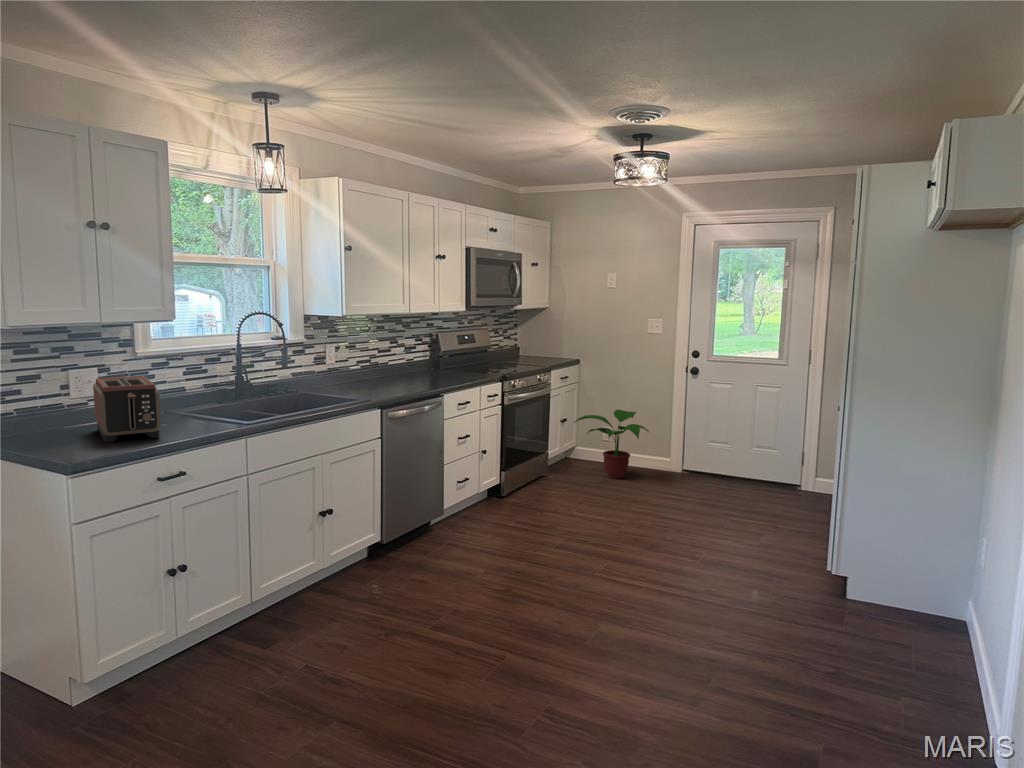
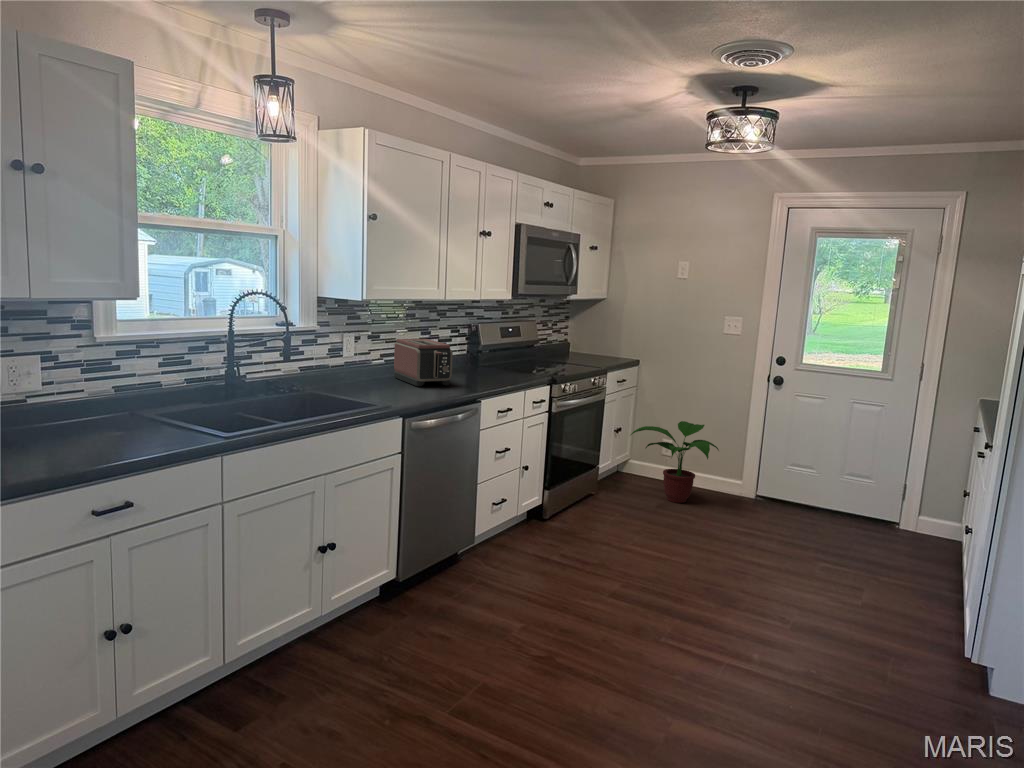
toaster: present [93,376,161,442] -> present [394,339,453,386]

